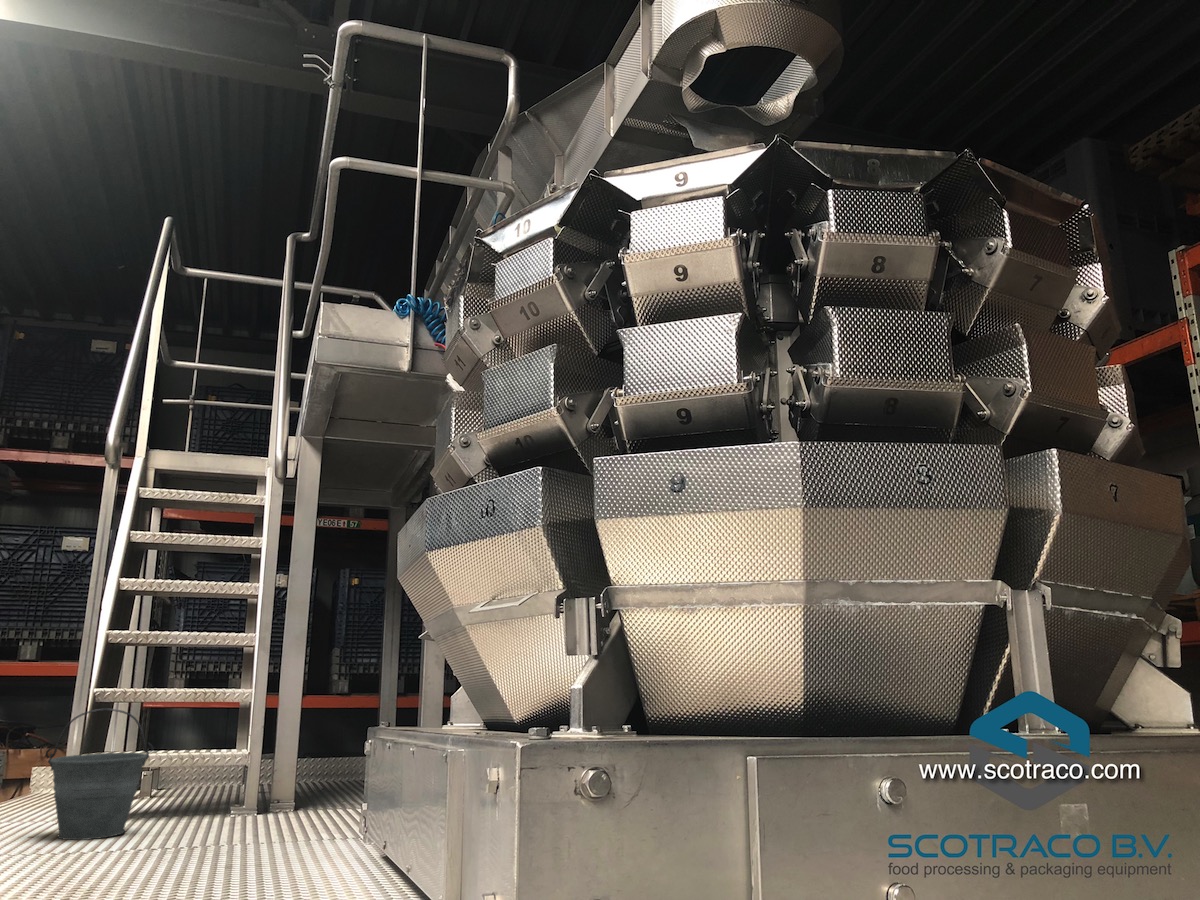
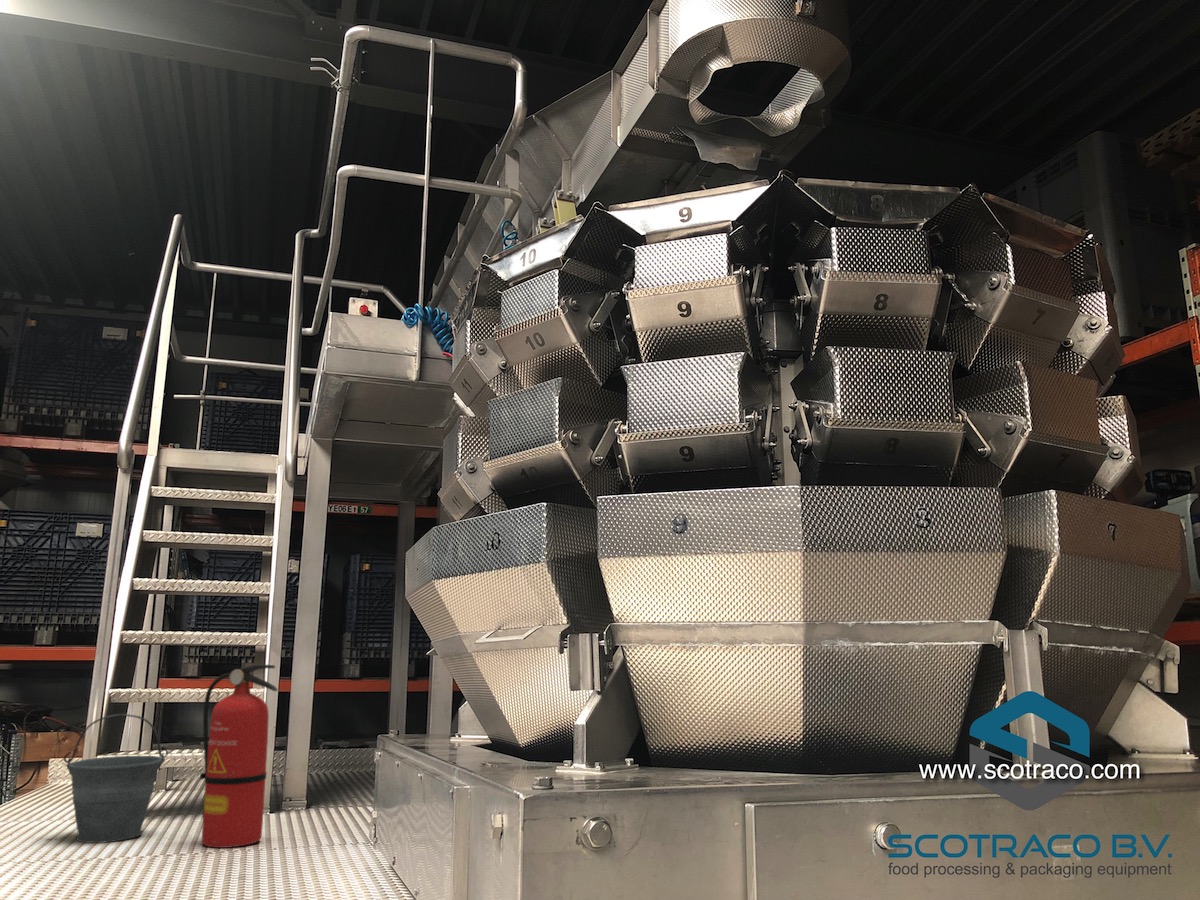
fire extinguisher: none [186,656,266,843] -> present [200,664,277,848]

